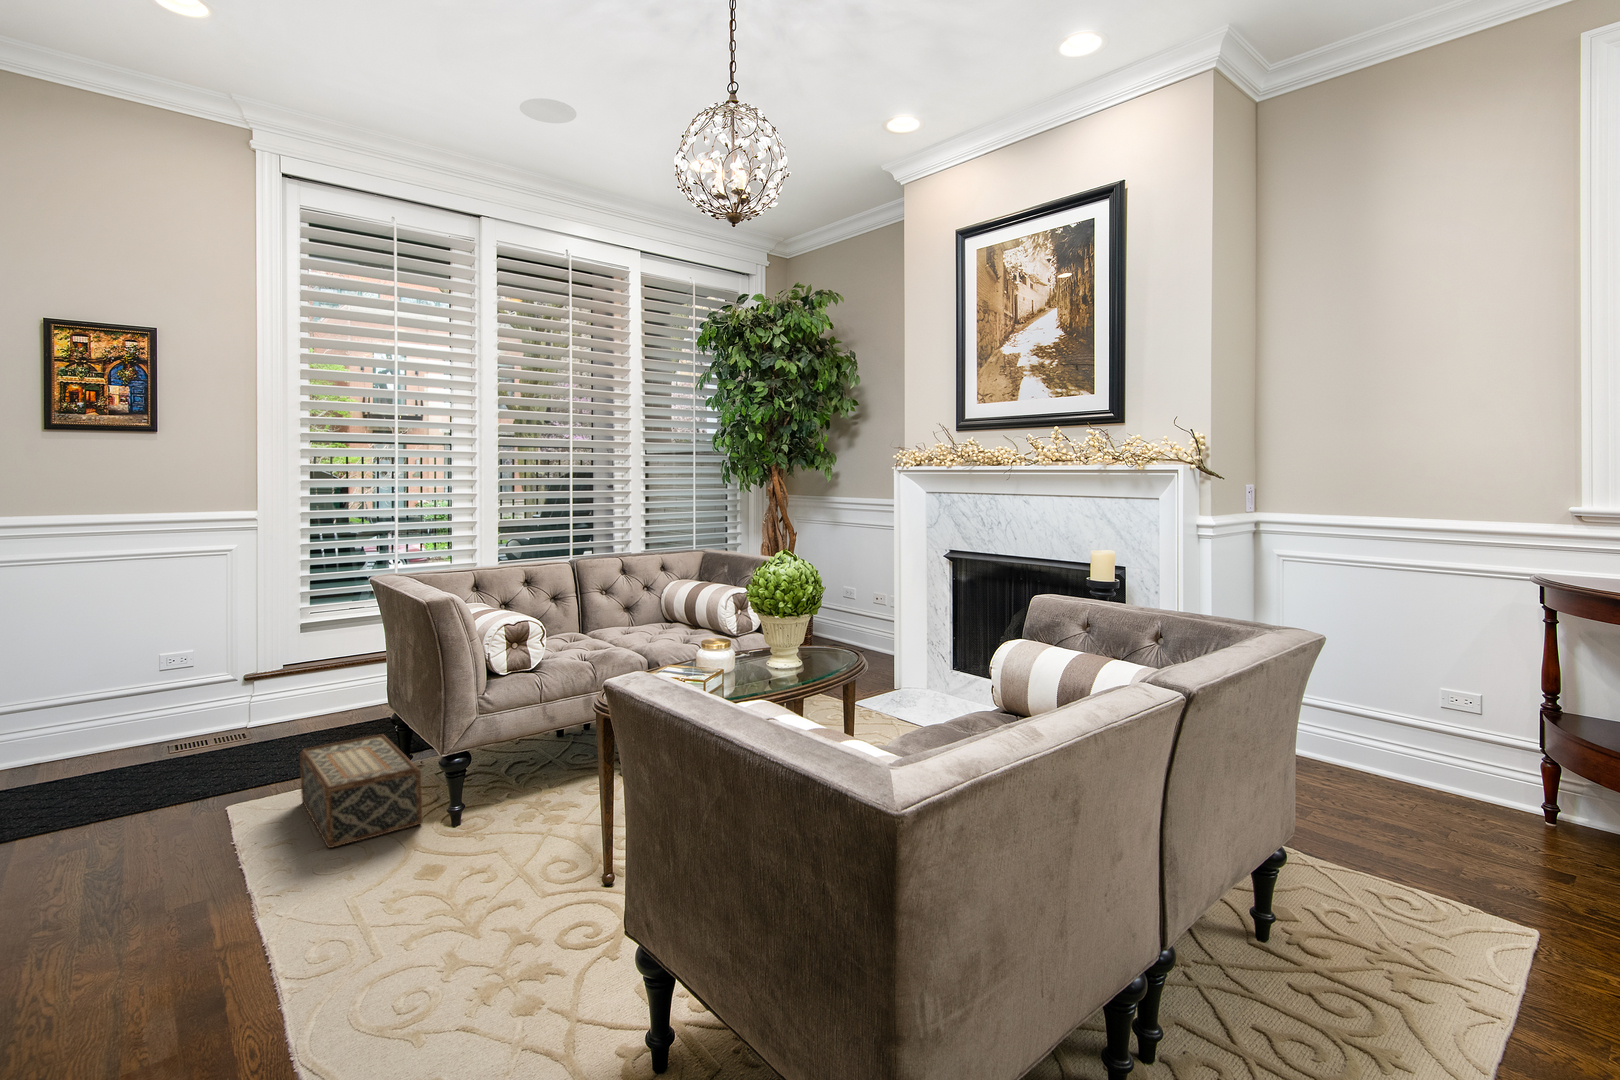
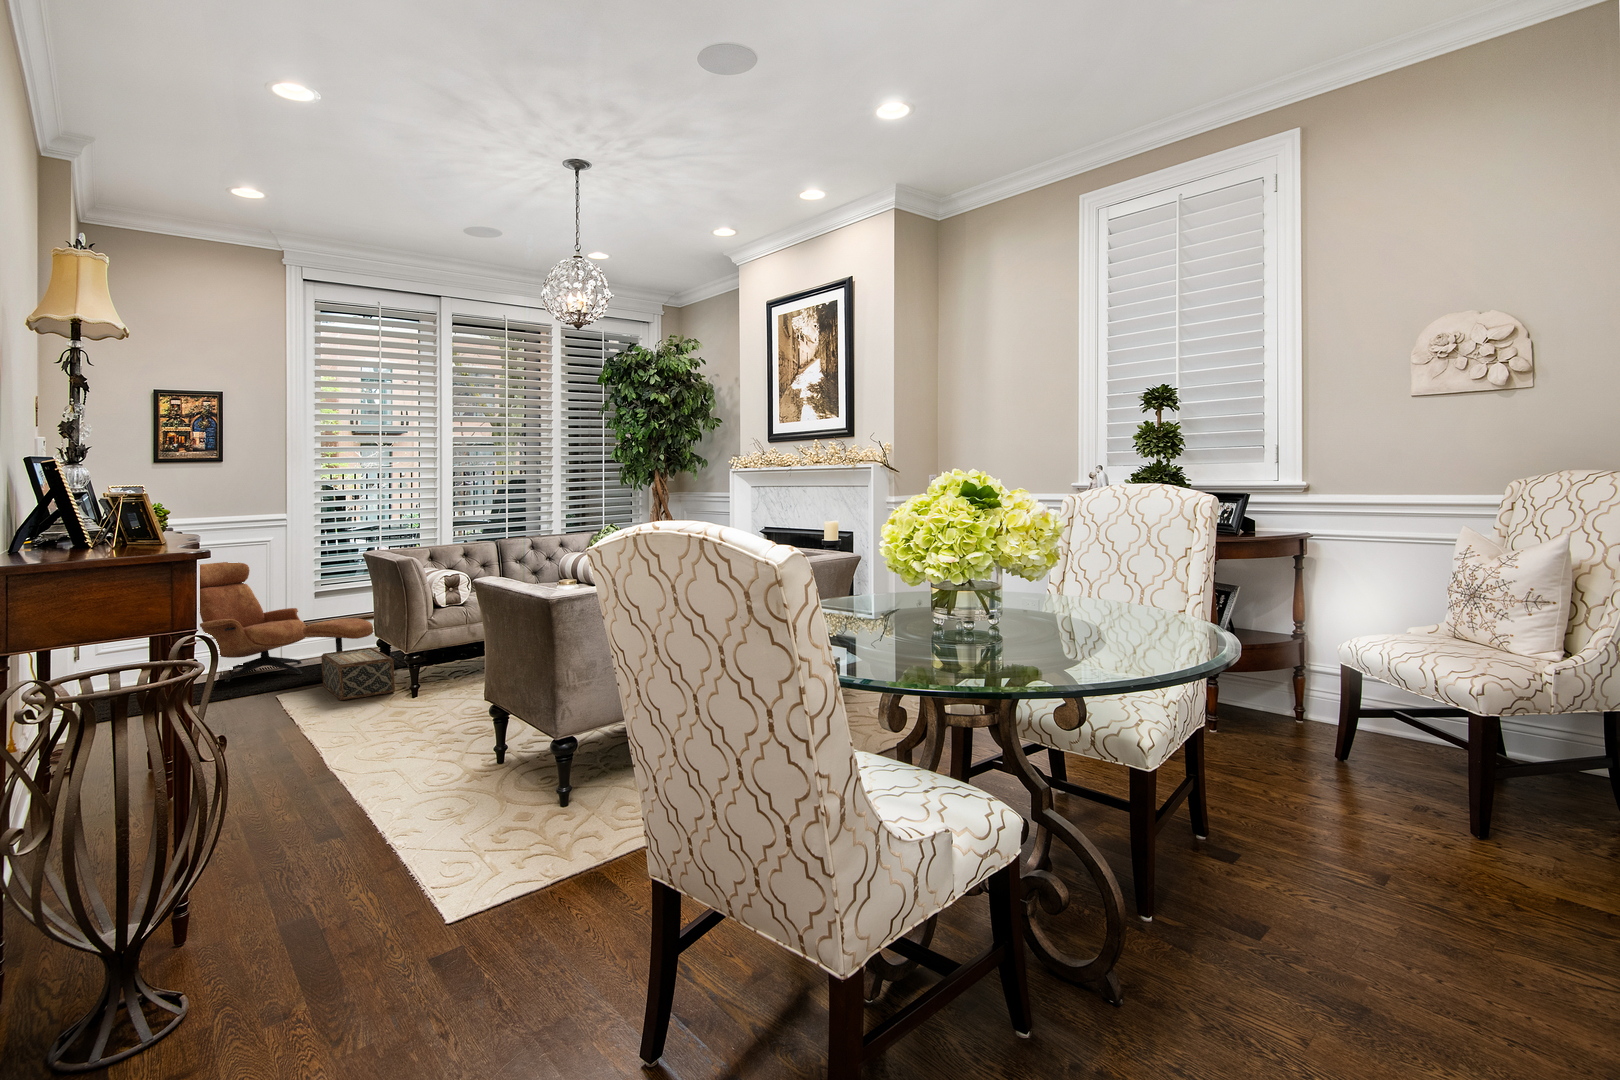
lounge chair: none [96,586,387,785] -> present [200,562,374,682]

